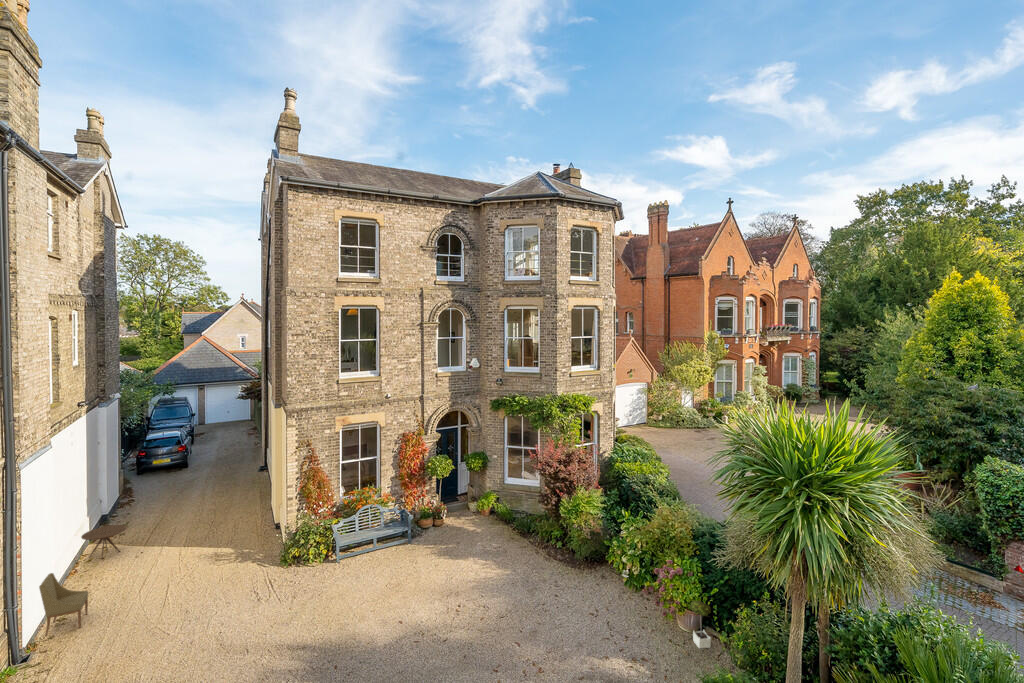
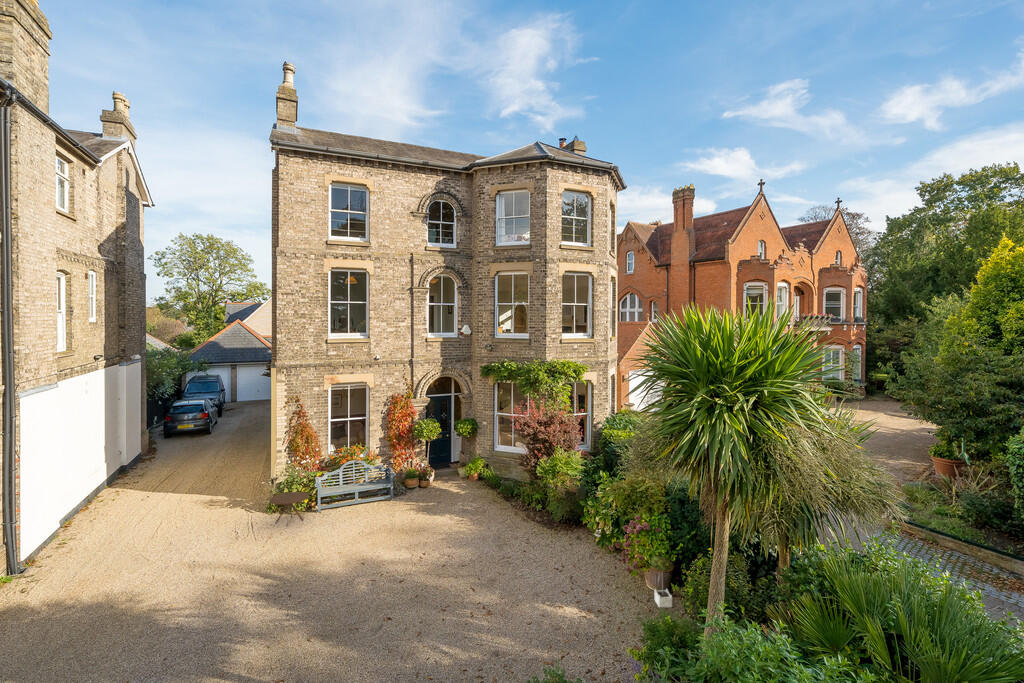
round table: present [81,525,126,557] -> present [269,492,309,525]
chair: present [39,573,88,636] -> none [27,500,76,557]

